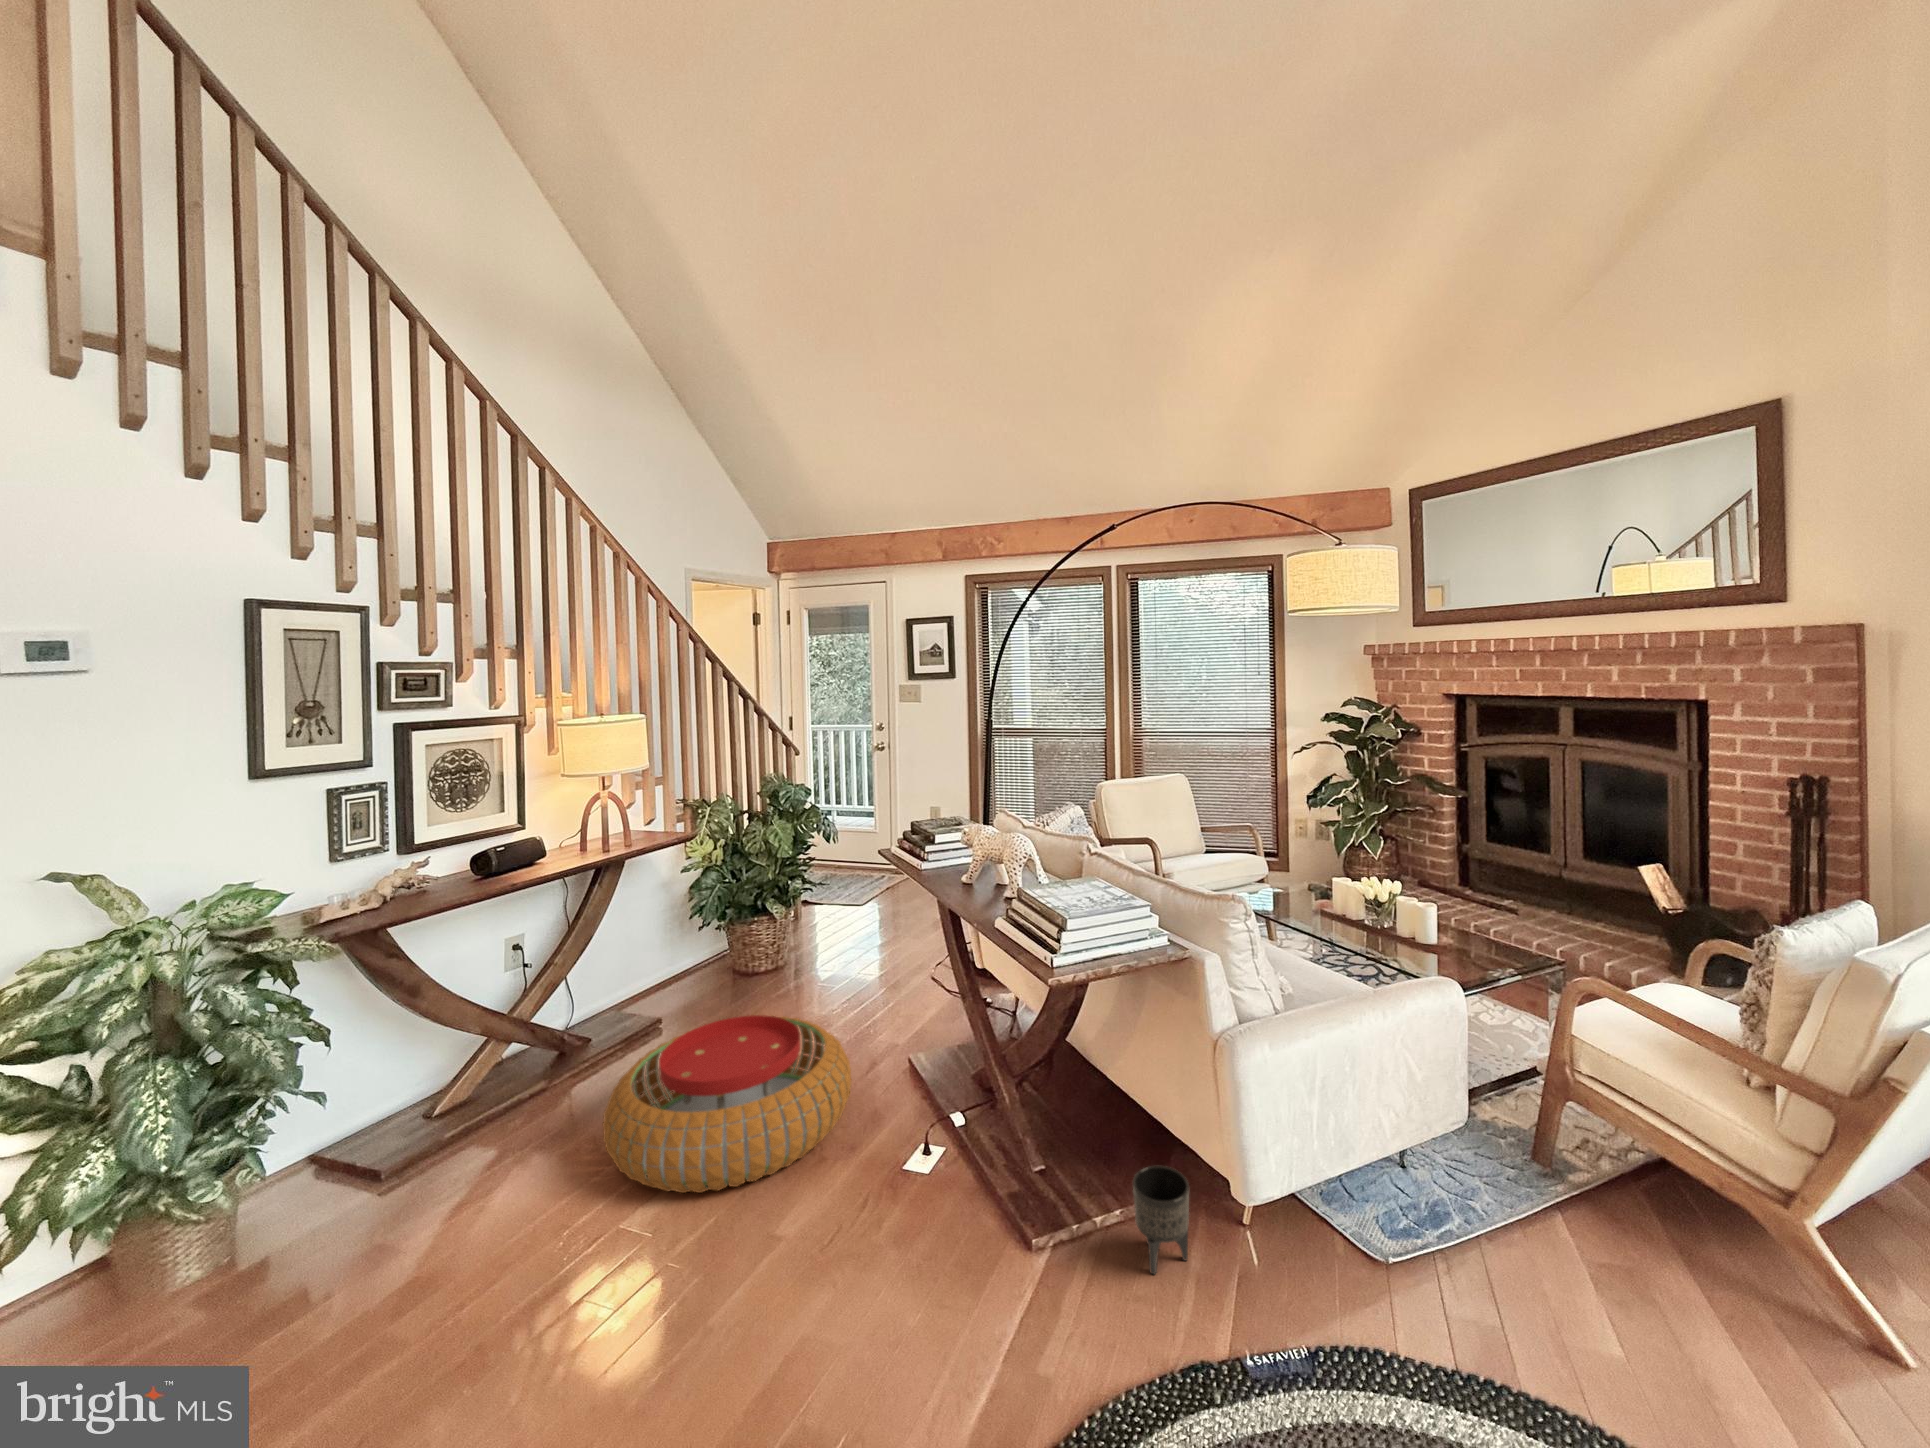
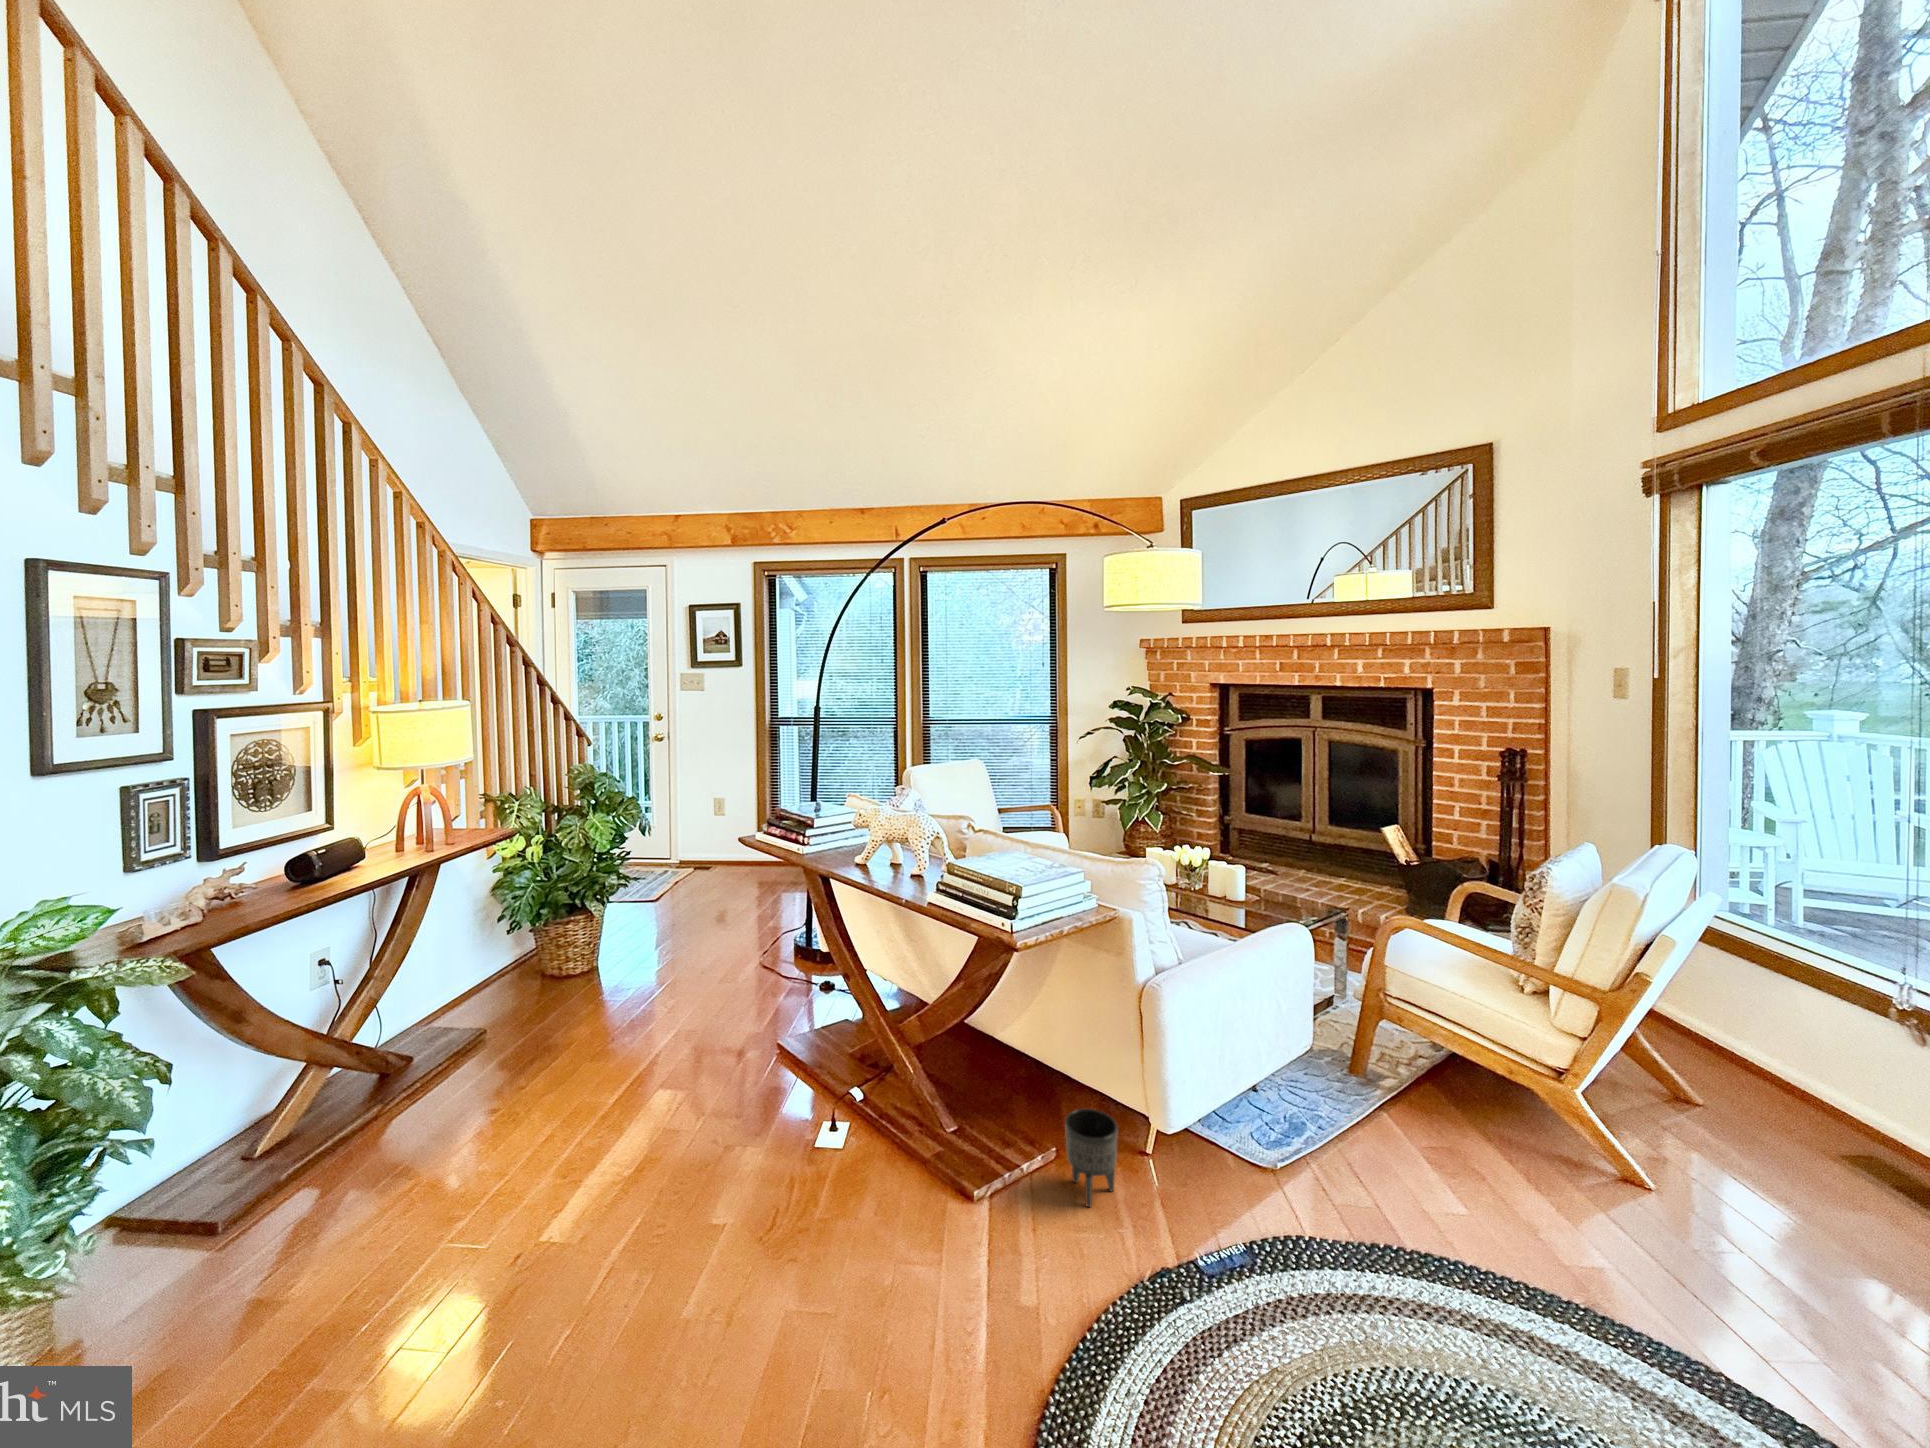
pouf: present [603,1015,852,1193] -> none [482,1012,744,1202]

